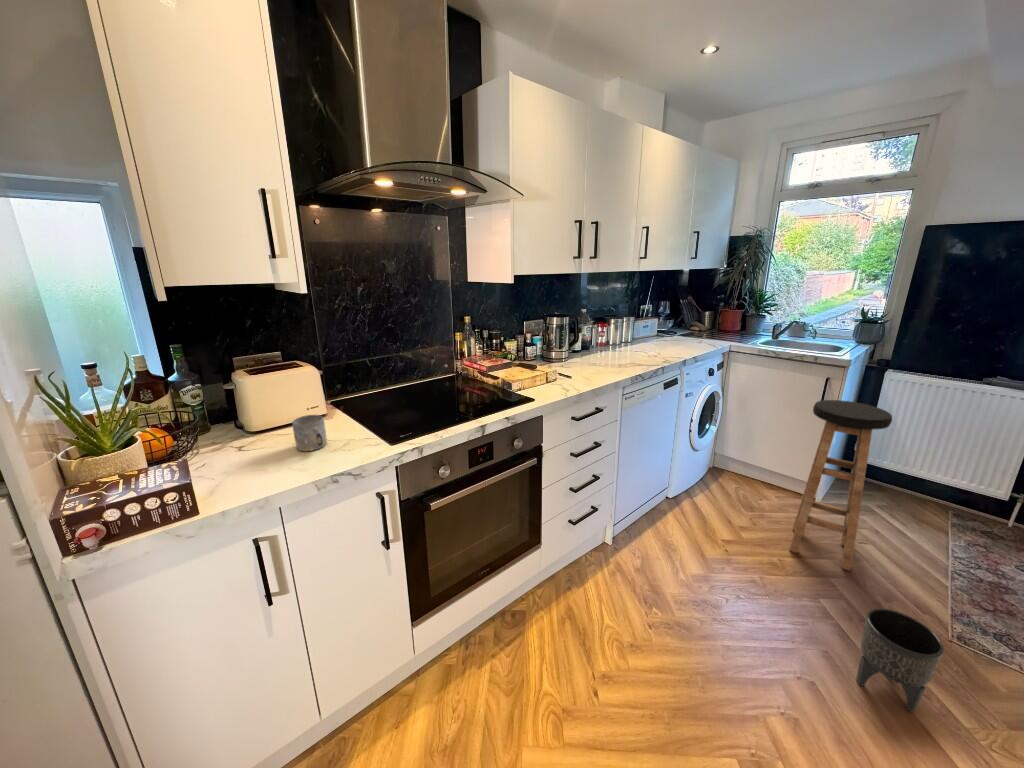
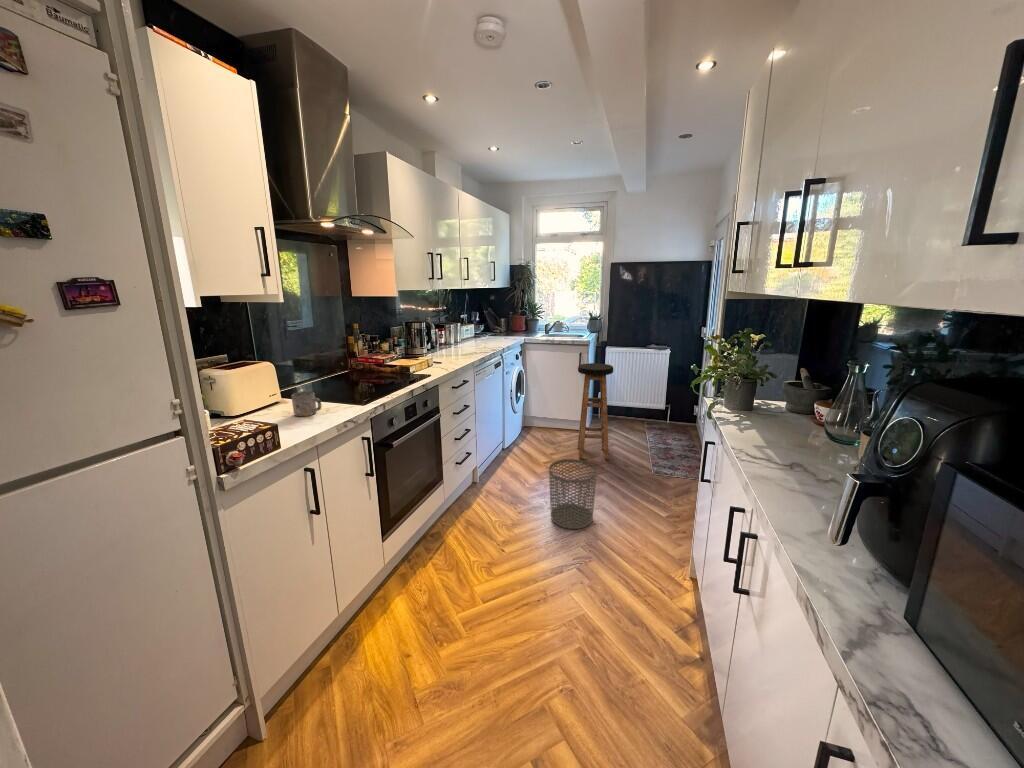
waste bin: none [701,572,806,714] -> present [549,459,597,529]
planter: present [856,608,944,712] -> none [619,459,649,504]

